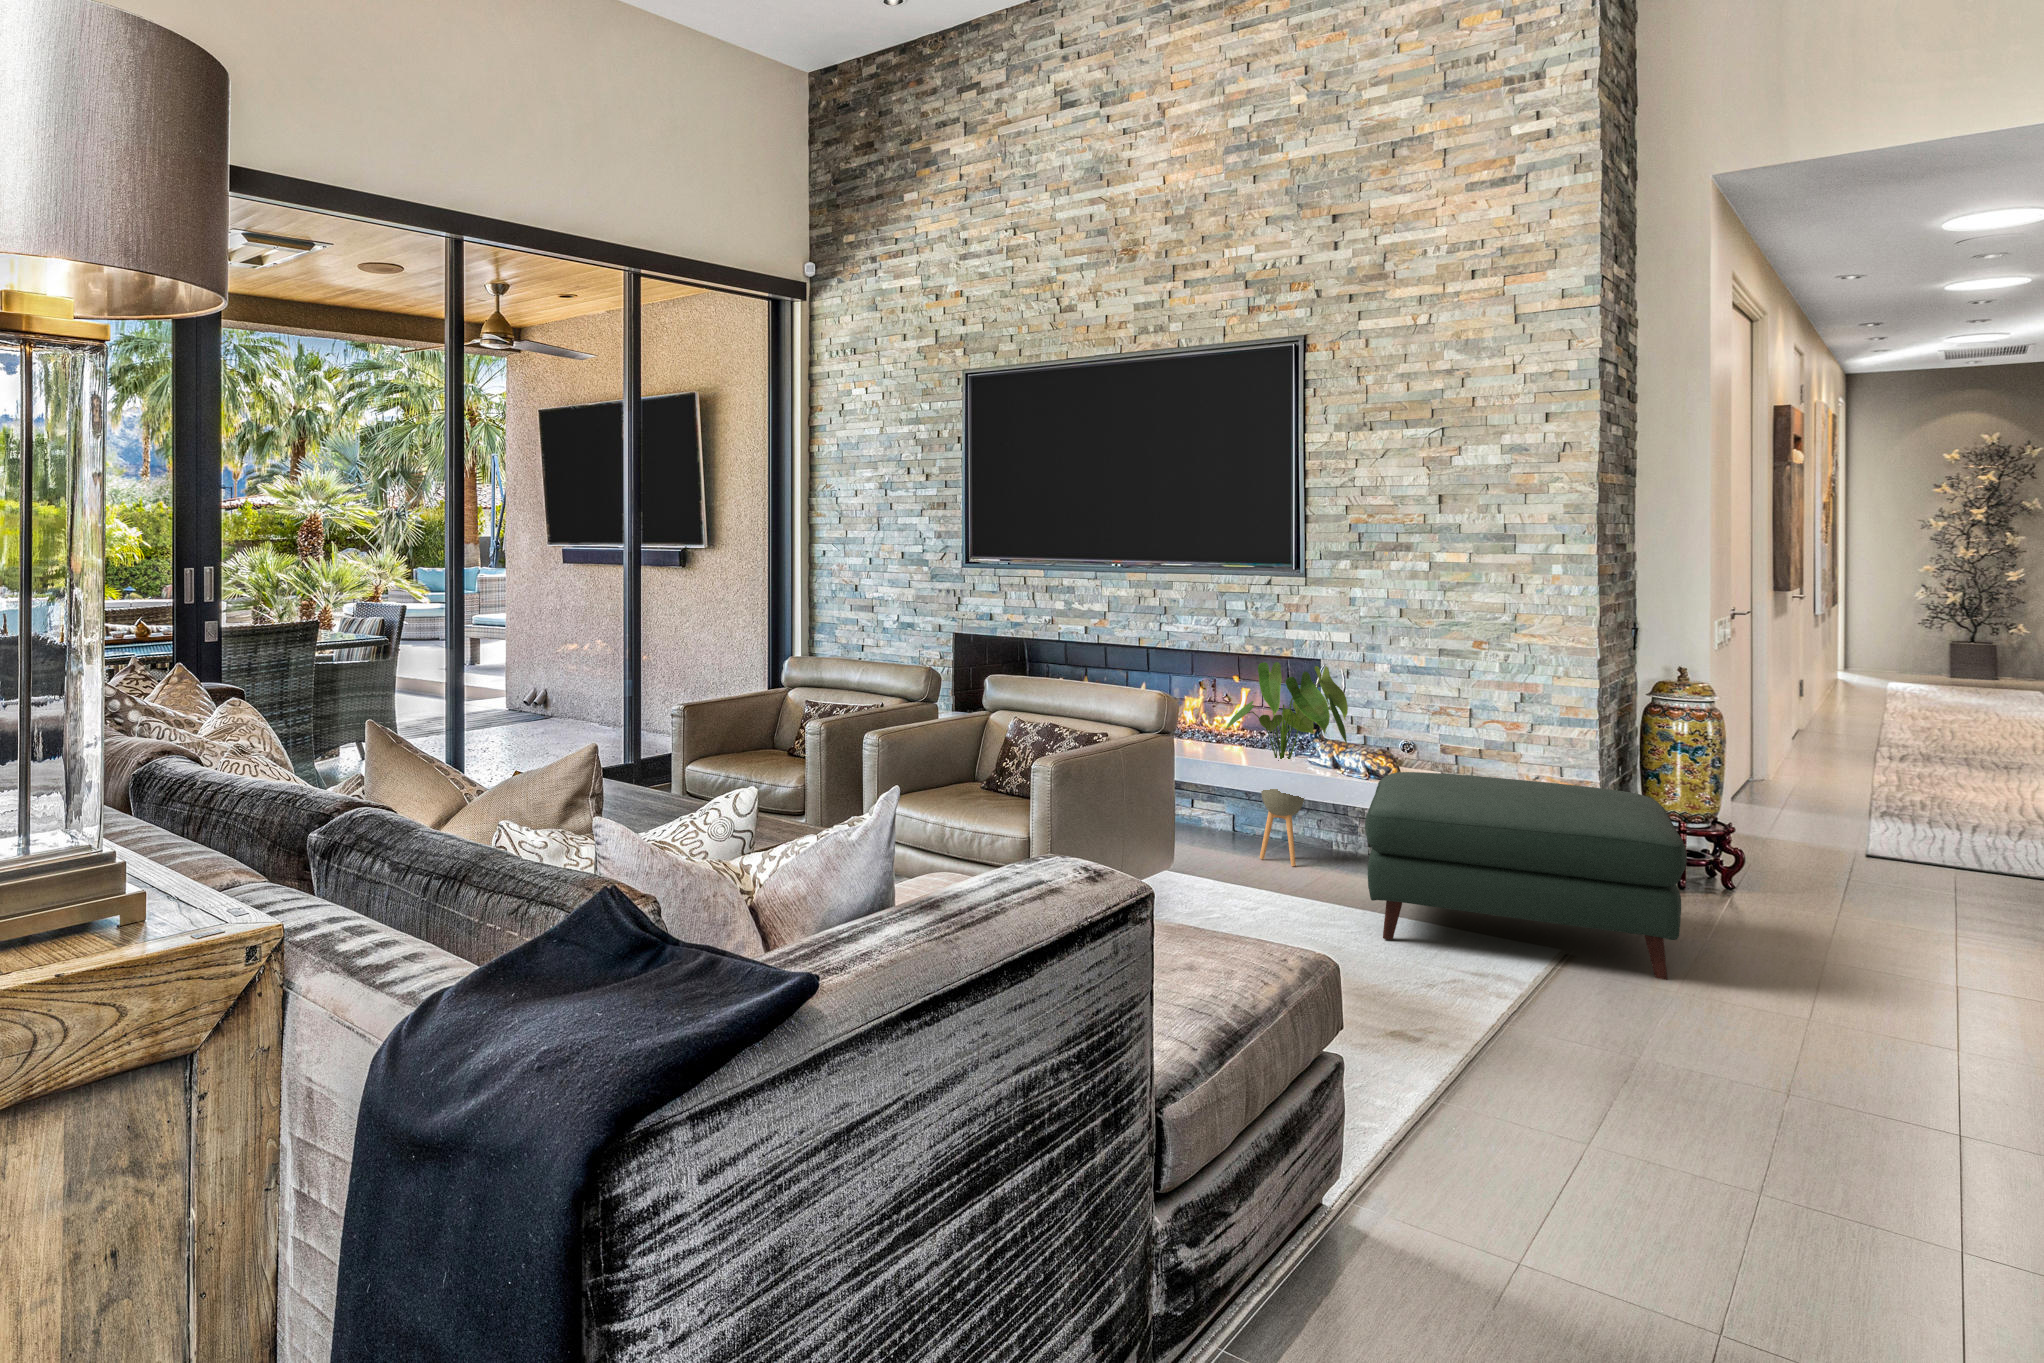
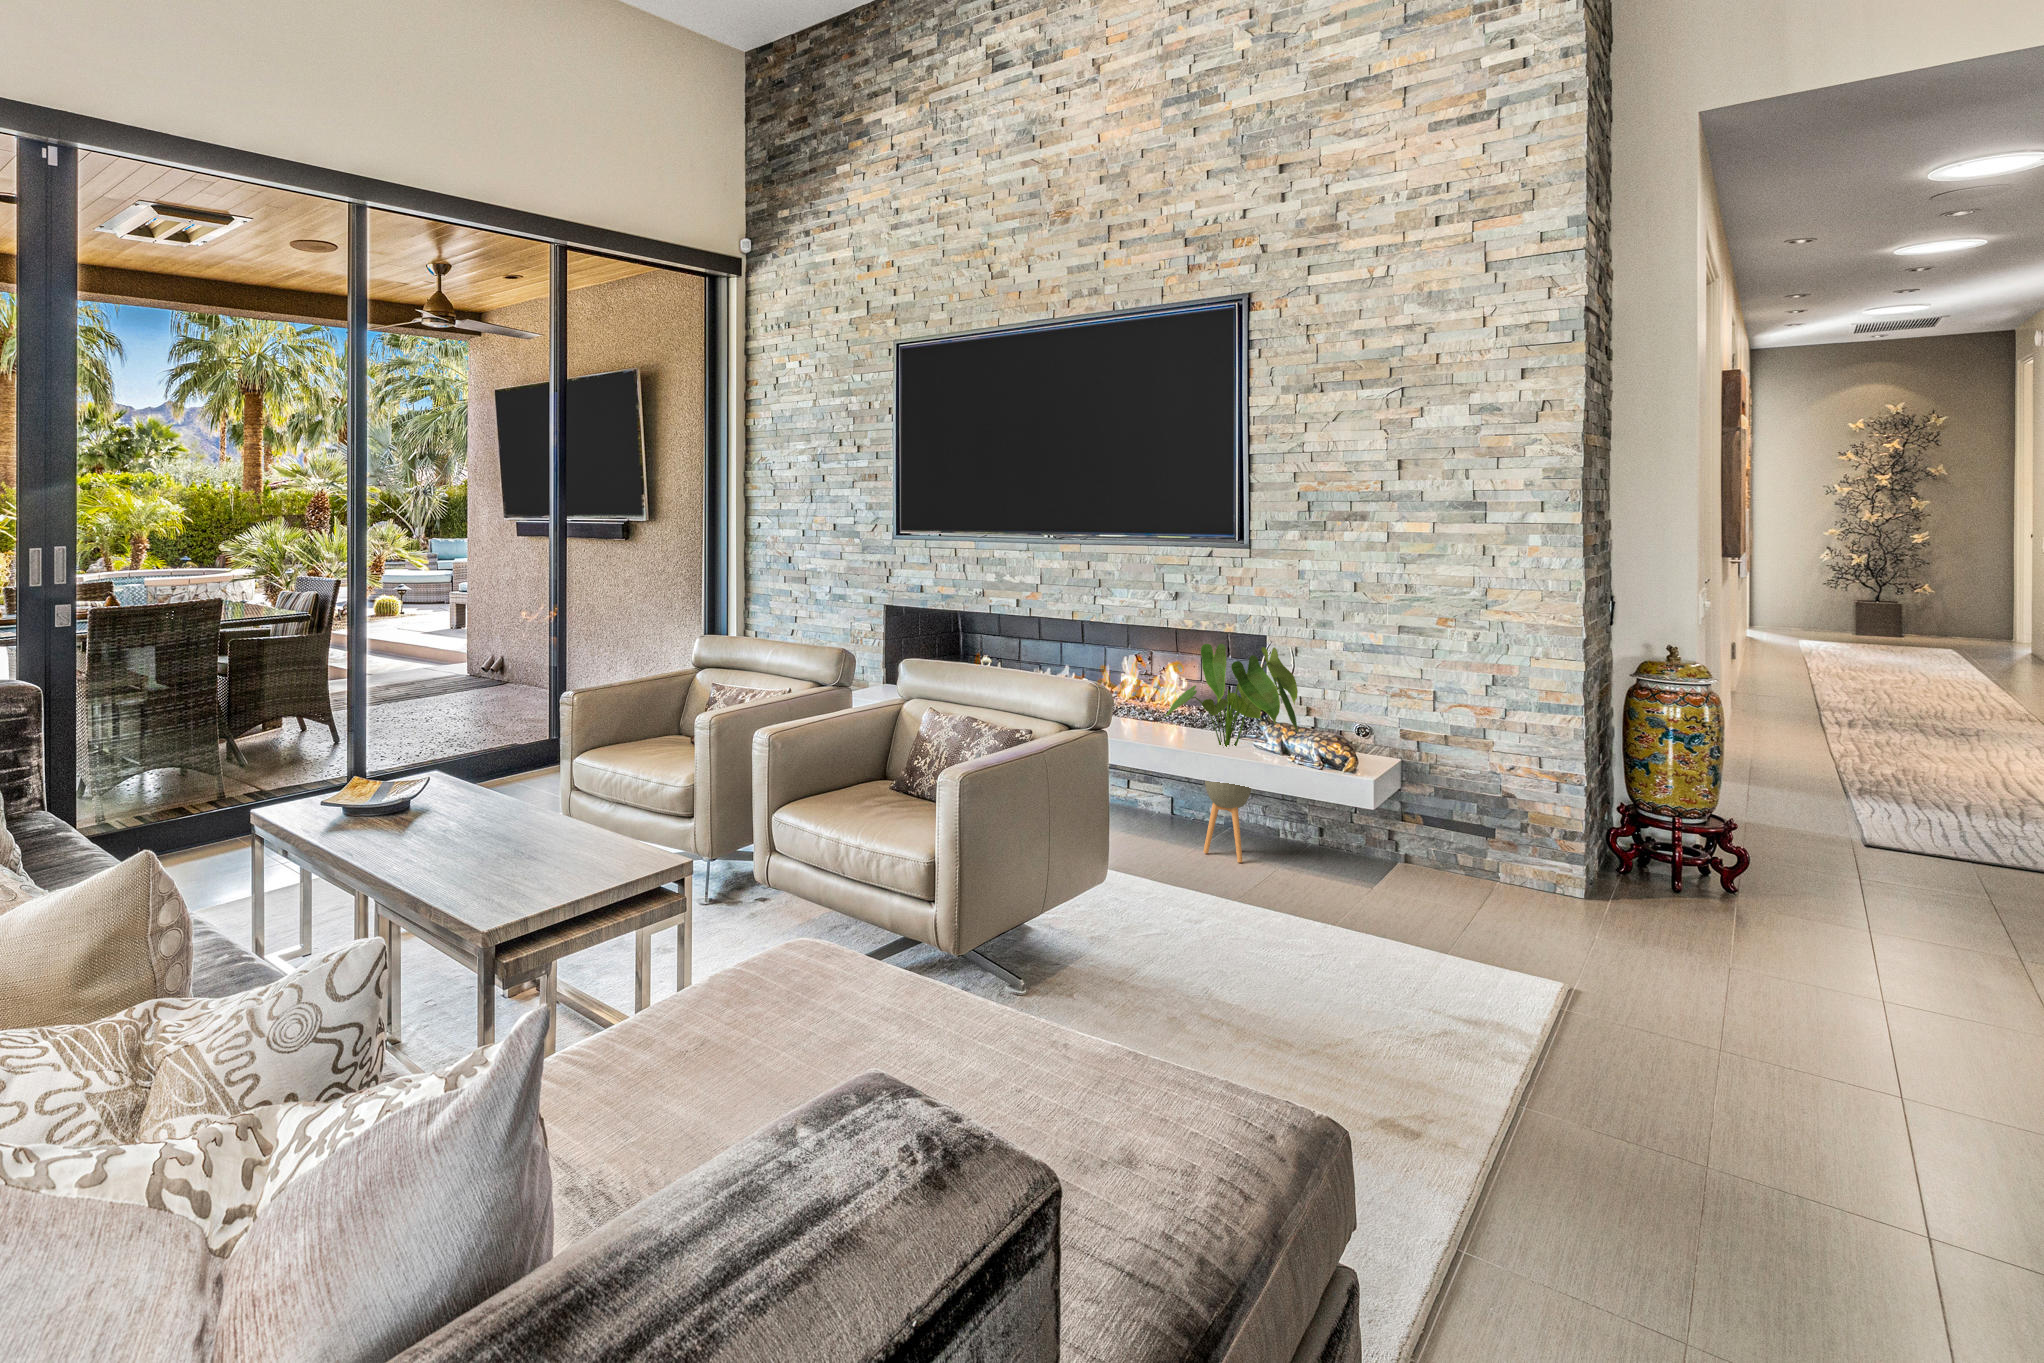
ottoman: present [1365,772,1687,980] -> none [1326,768,1717,1031]

